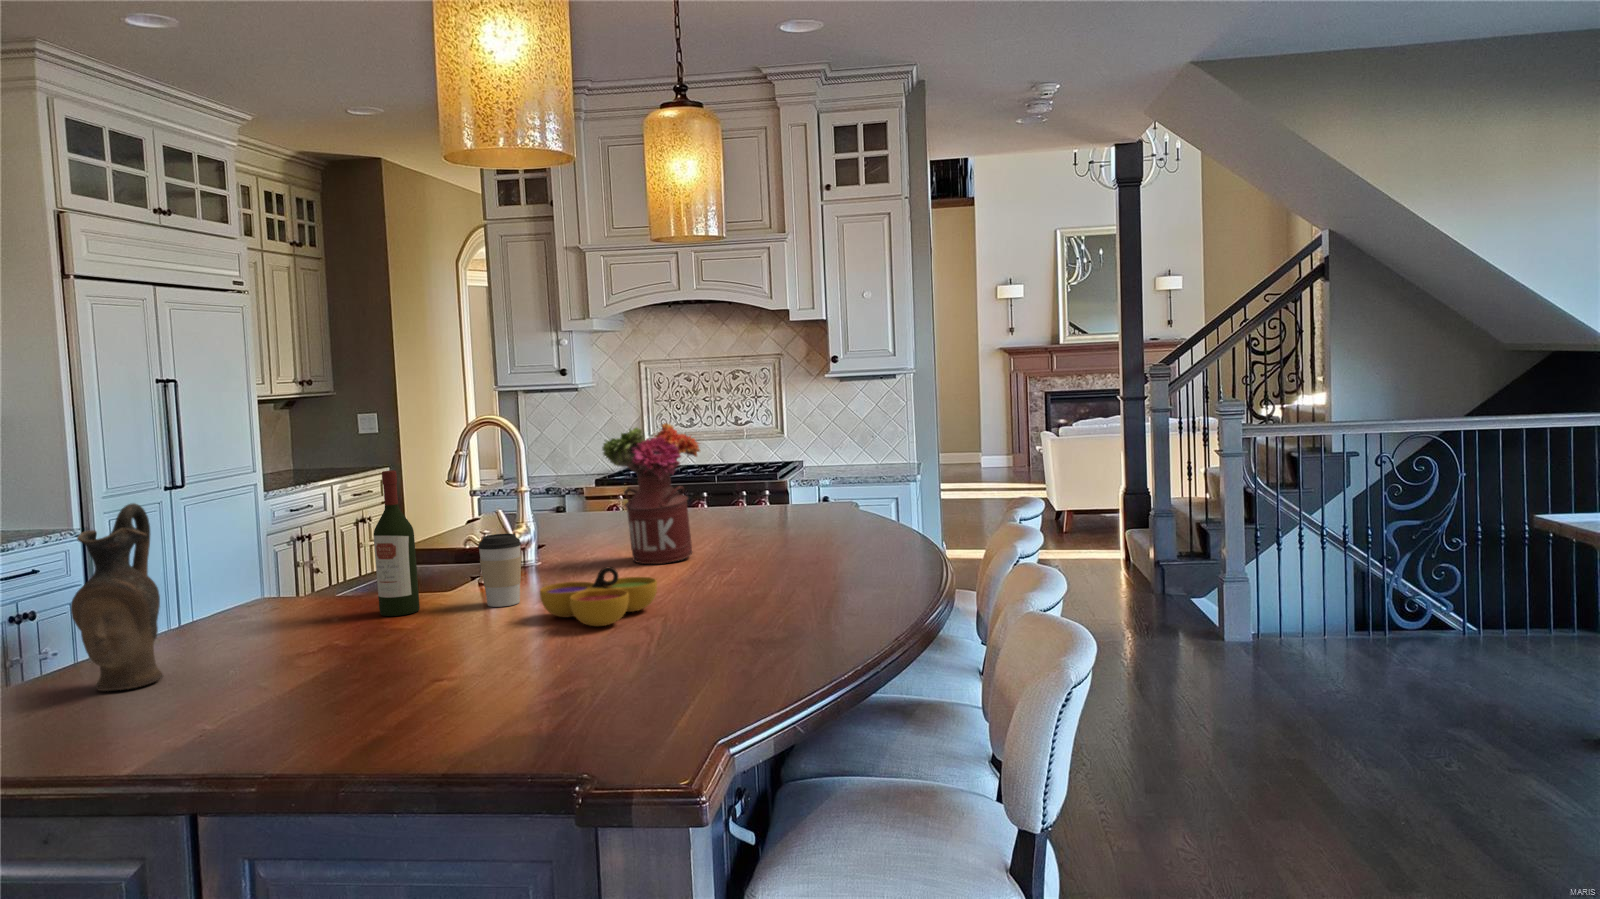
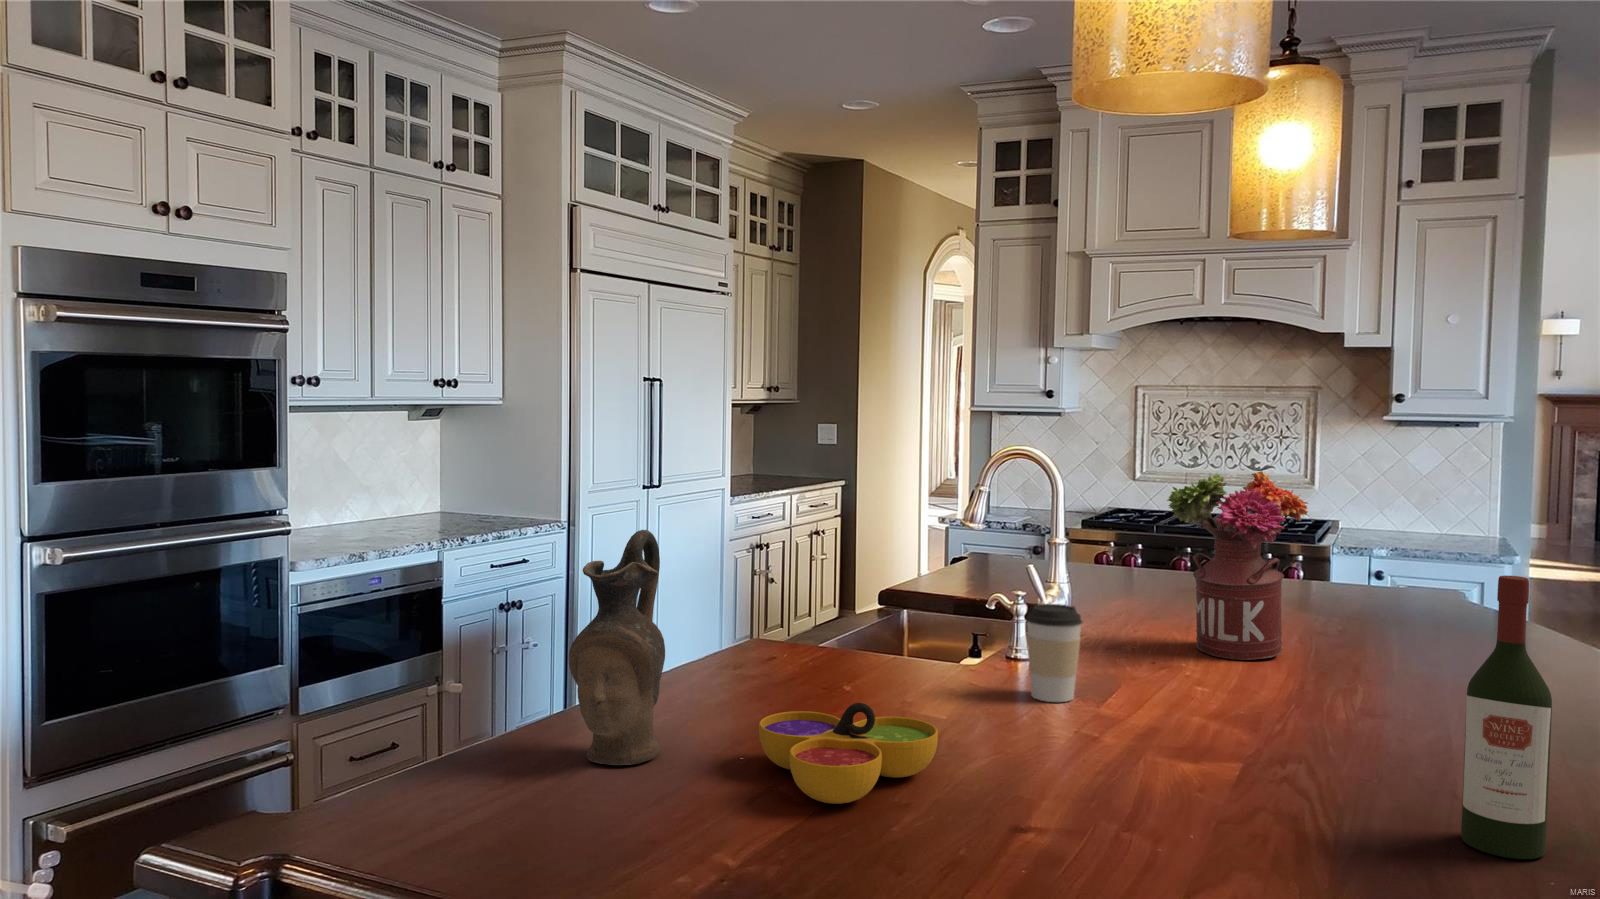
wine bottle: present [374,470,420,616] -> present [1461,575,1552,859]
decorative bowl: present [540,567,657,626] -> present [759,703,938,804]

